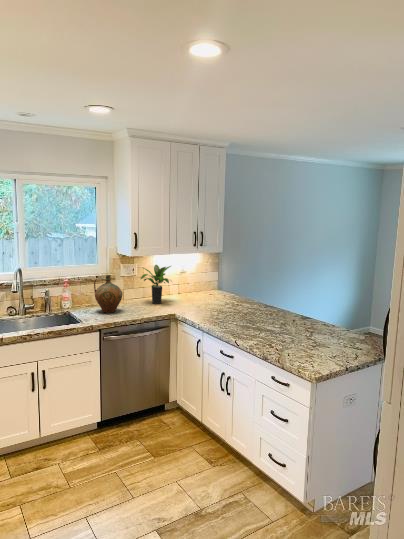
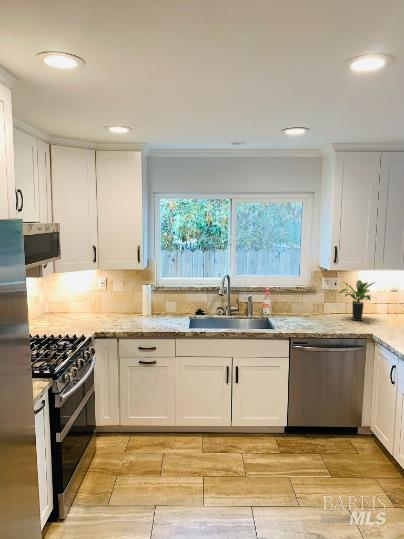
ceramic jug: present [94,275,122,313] -> none [291,287,318,323]

